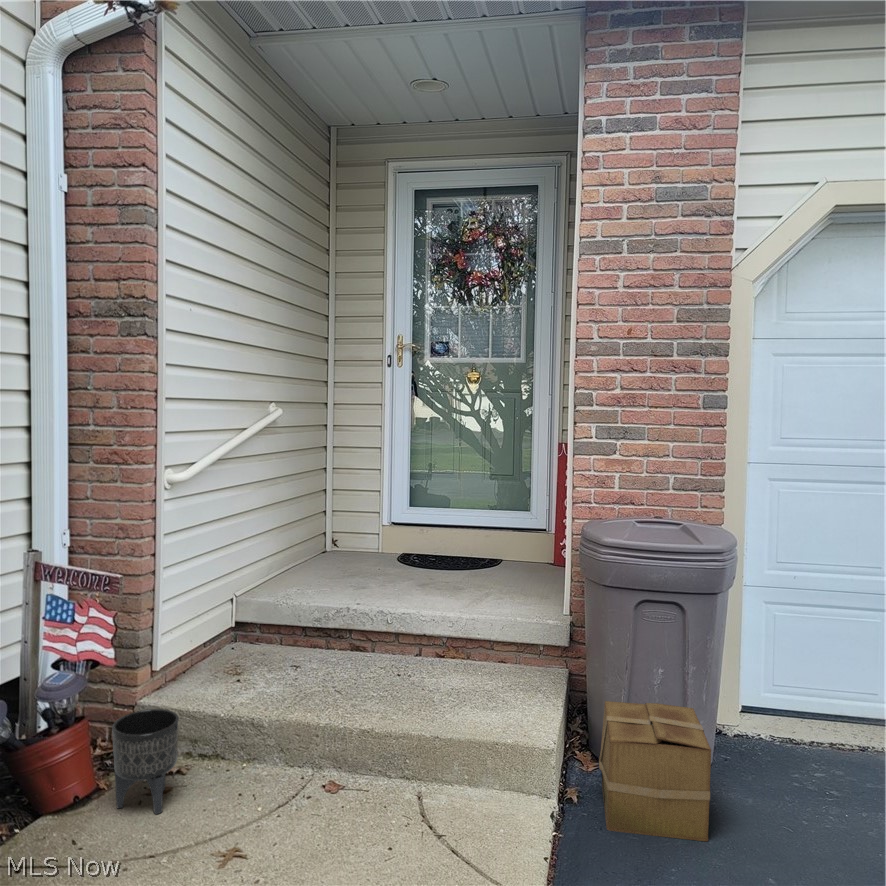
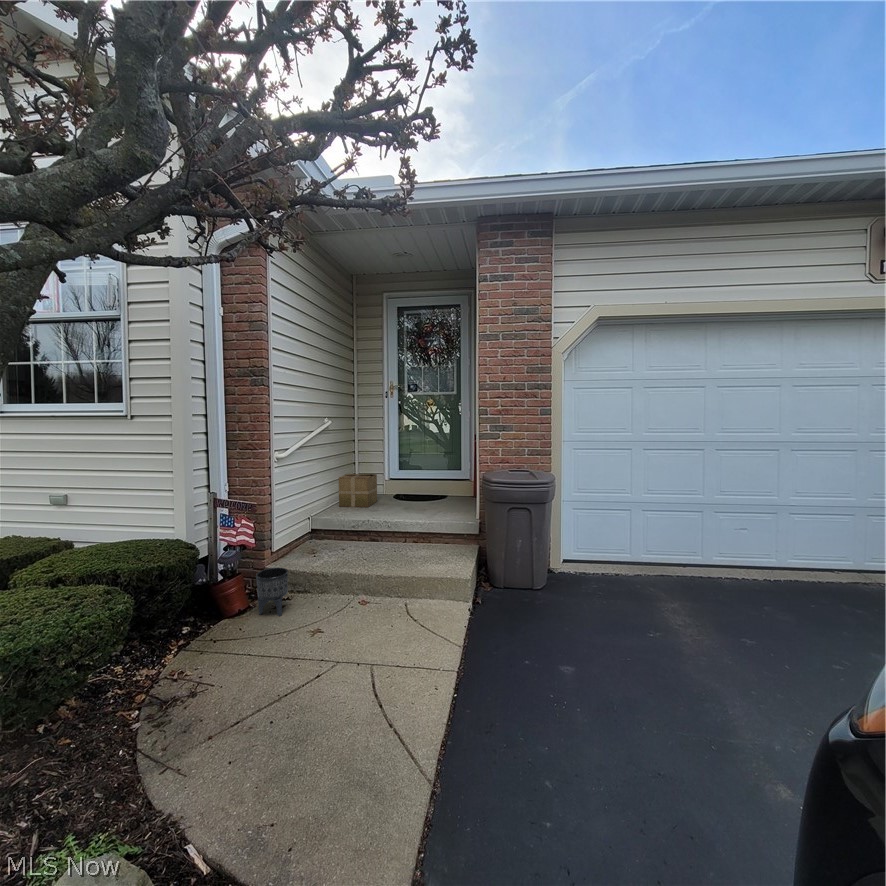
cardboard box: present [599,701,711,841] -> present [339,474,377,507]

